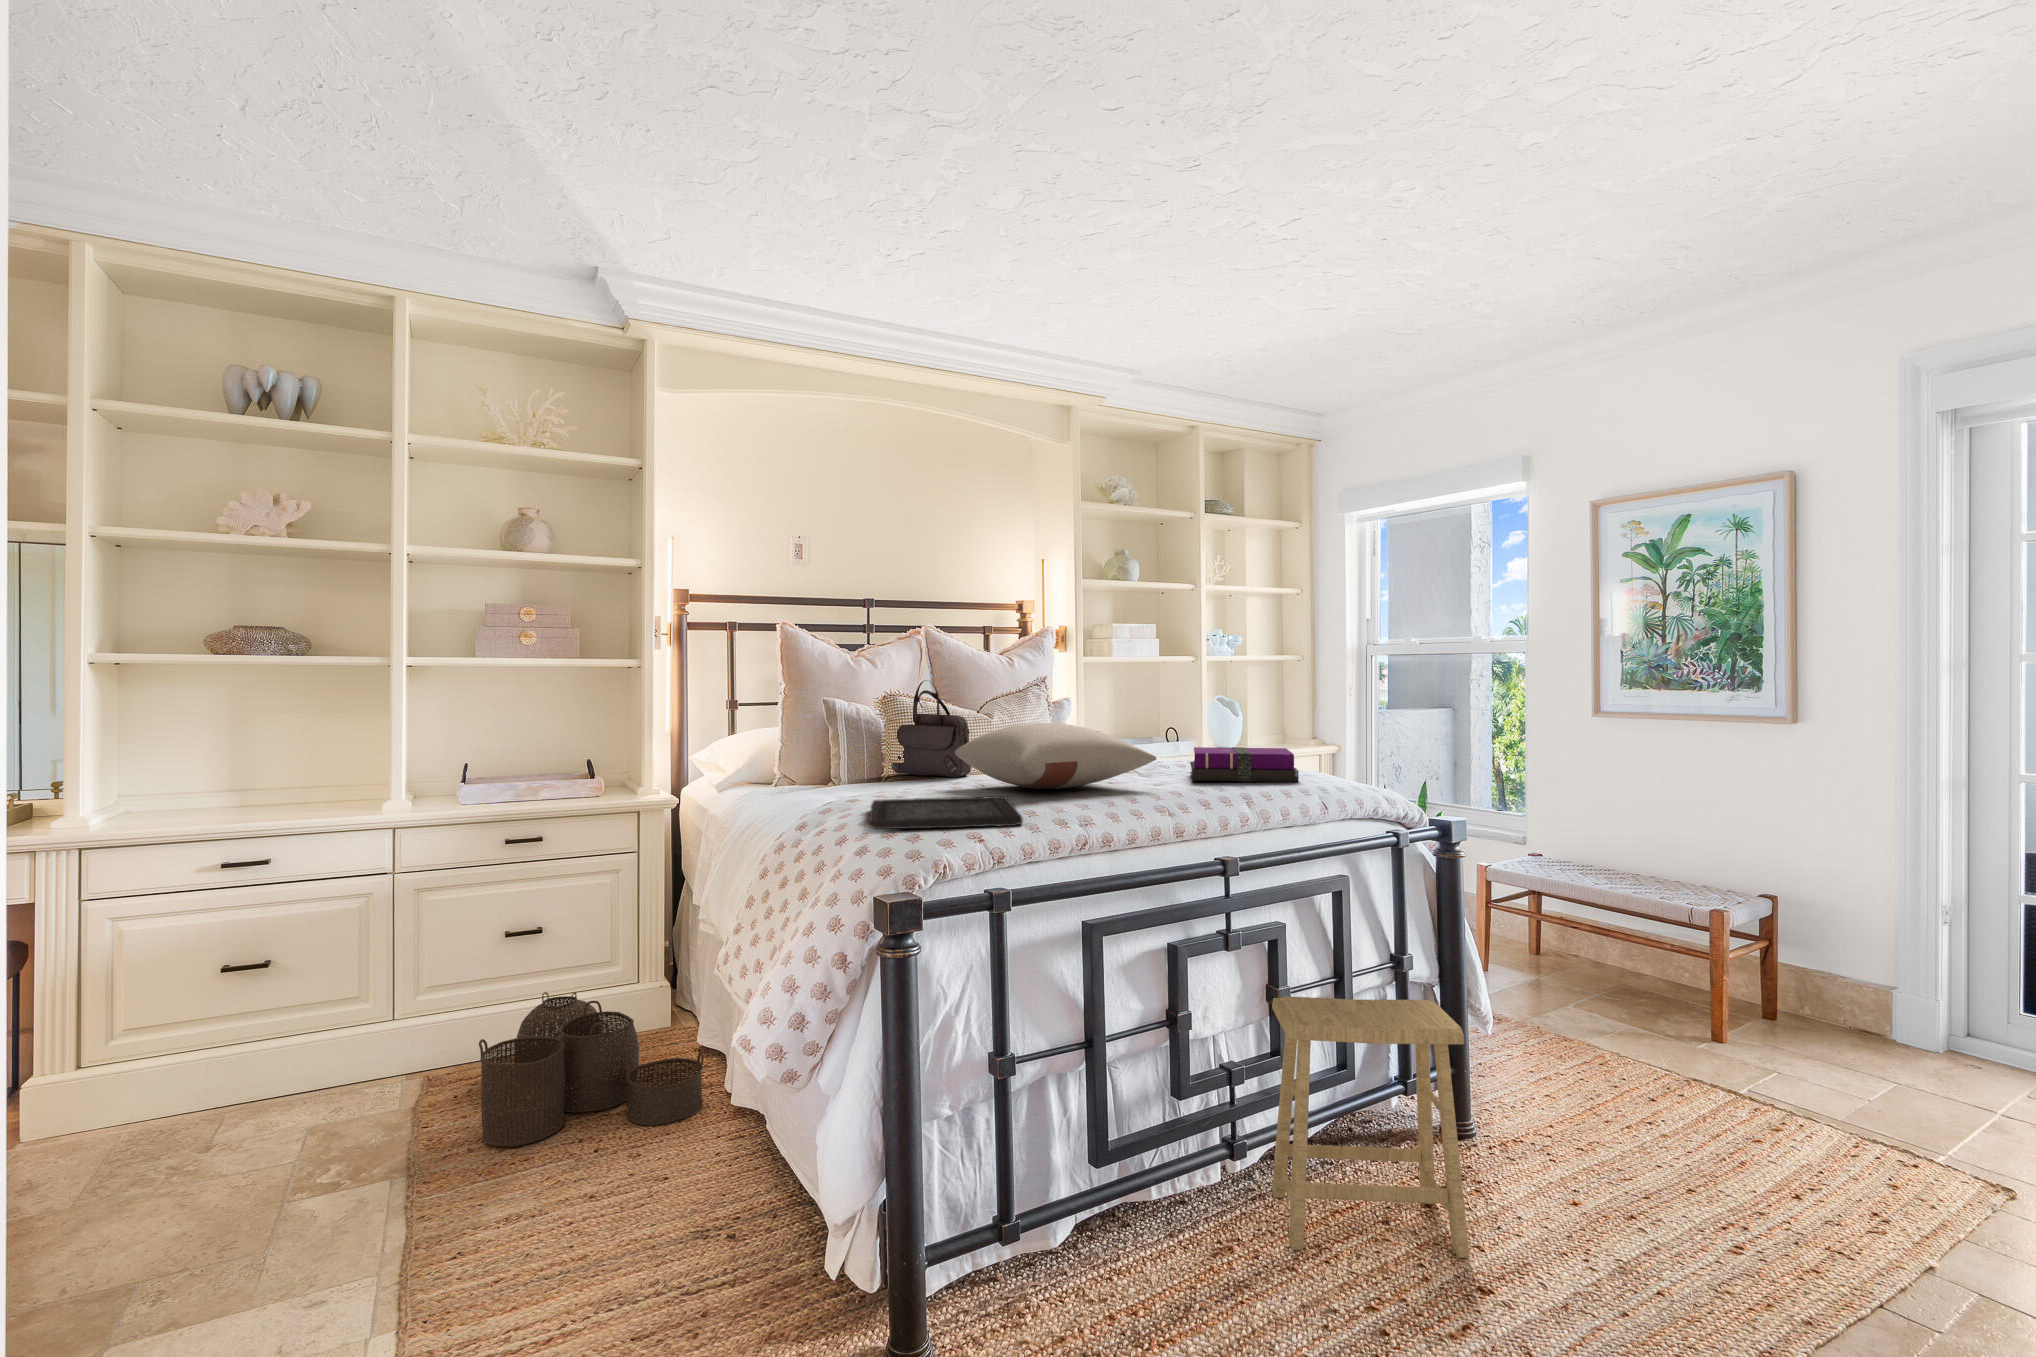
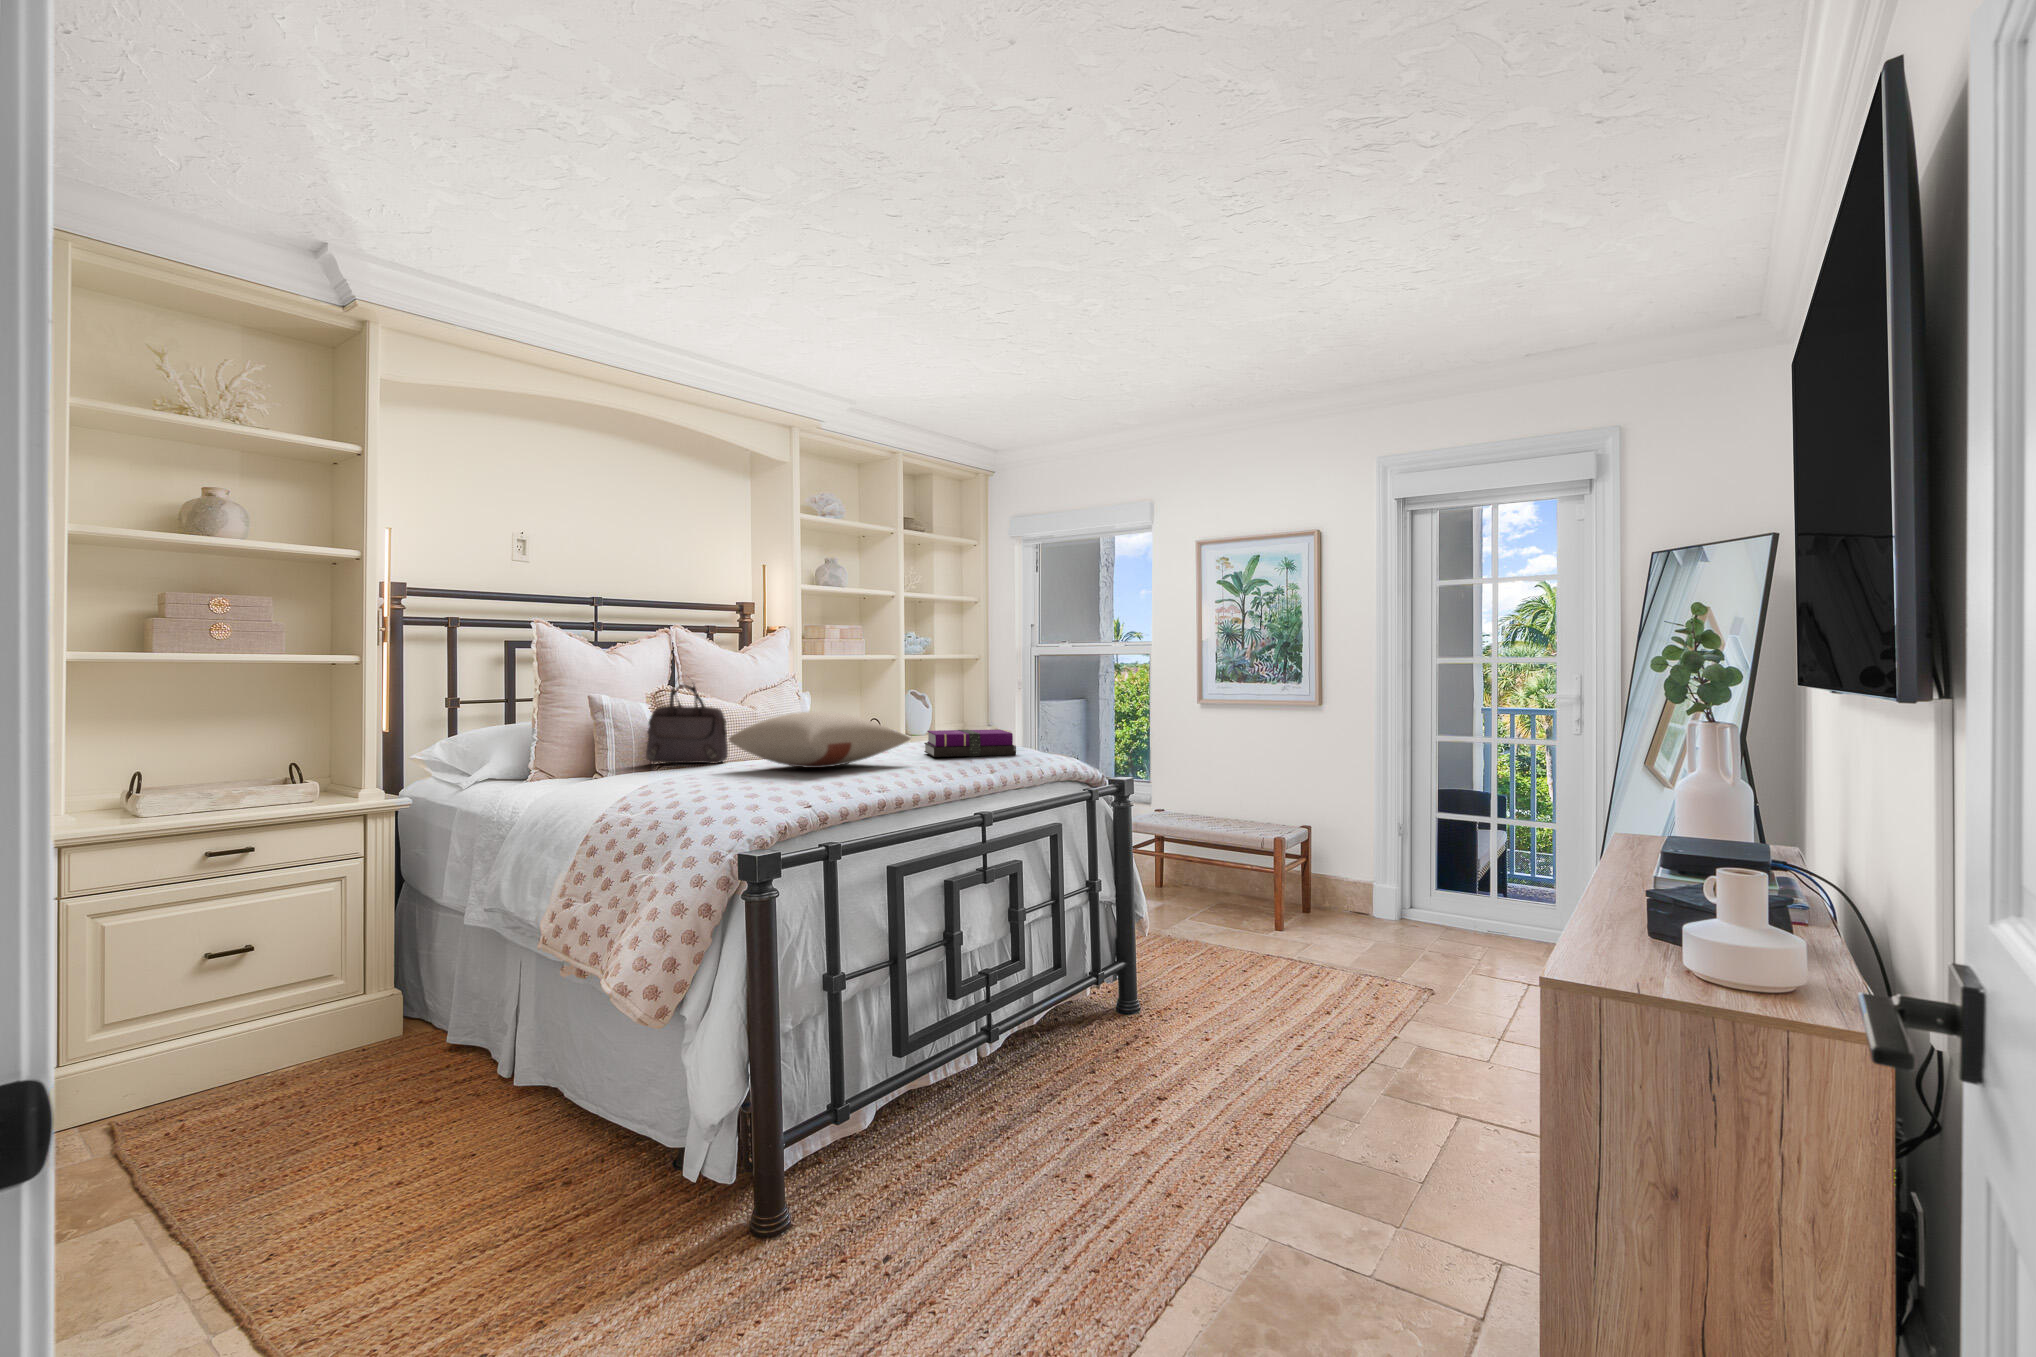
tray: present [869,796,1023,829] -> none [684,772,839,800]
woven basket: present [479,992,704,1146] -> none [217,1005,473,1163]
footstool: present [1272,996,1469,1258] -> none [1012,908,1154,1101]

